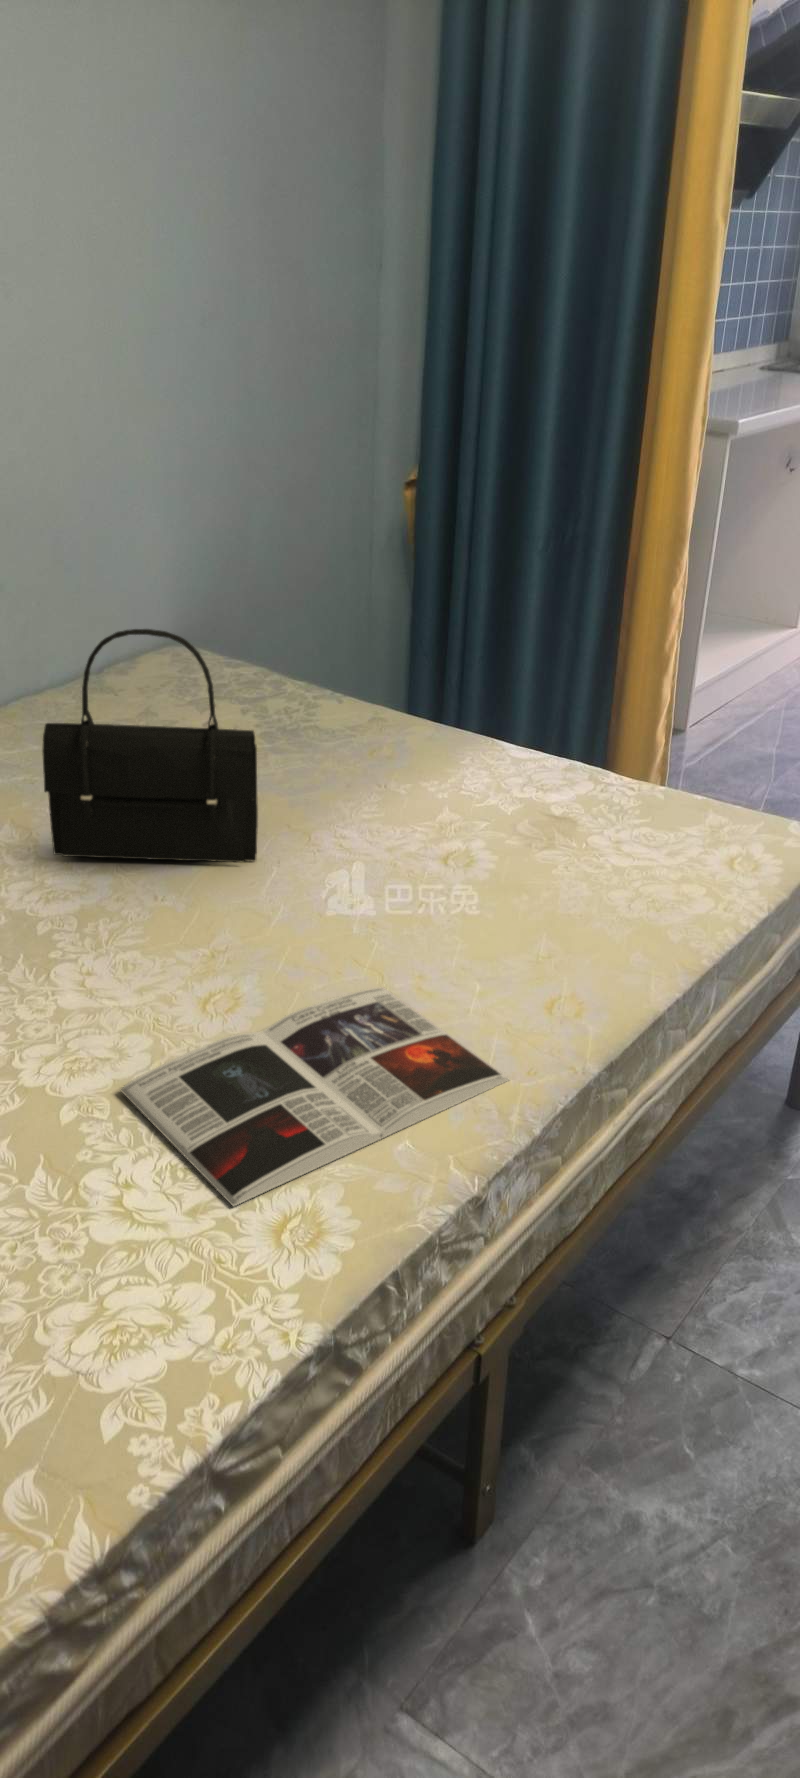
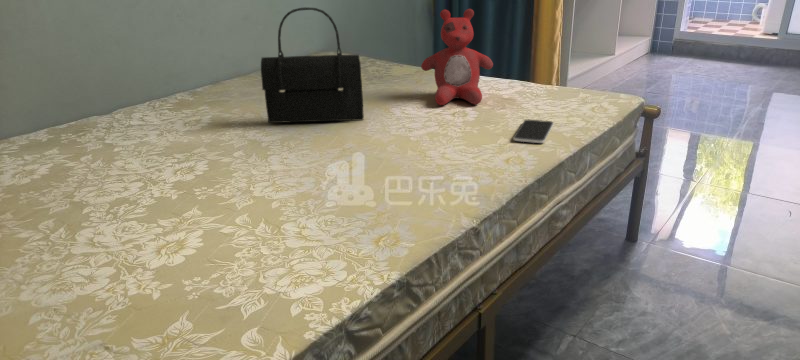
stuffed bear: none [384,627,534,833] -> present [421,9,493,105]
smartphone: none [566,893,650,964] -> present [513,120,553,143]
magazine: present [121,987,510,1206] -> none [300,156,489,232]

